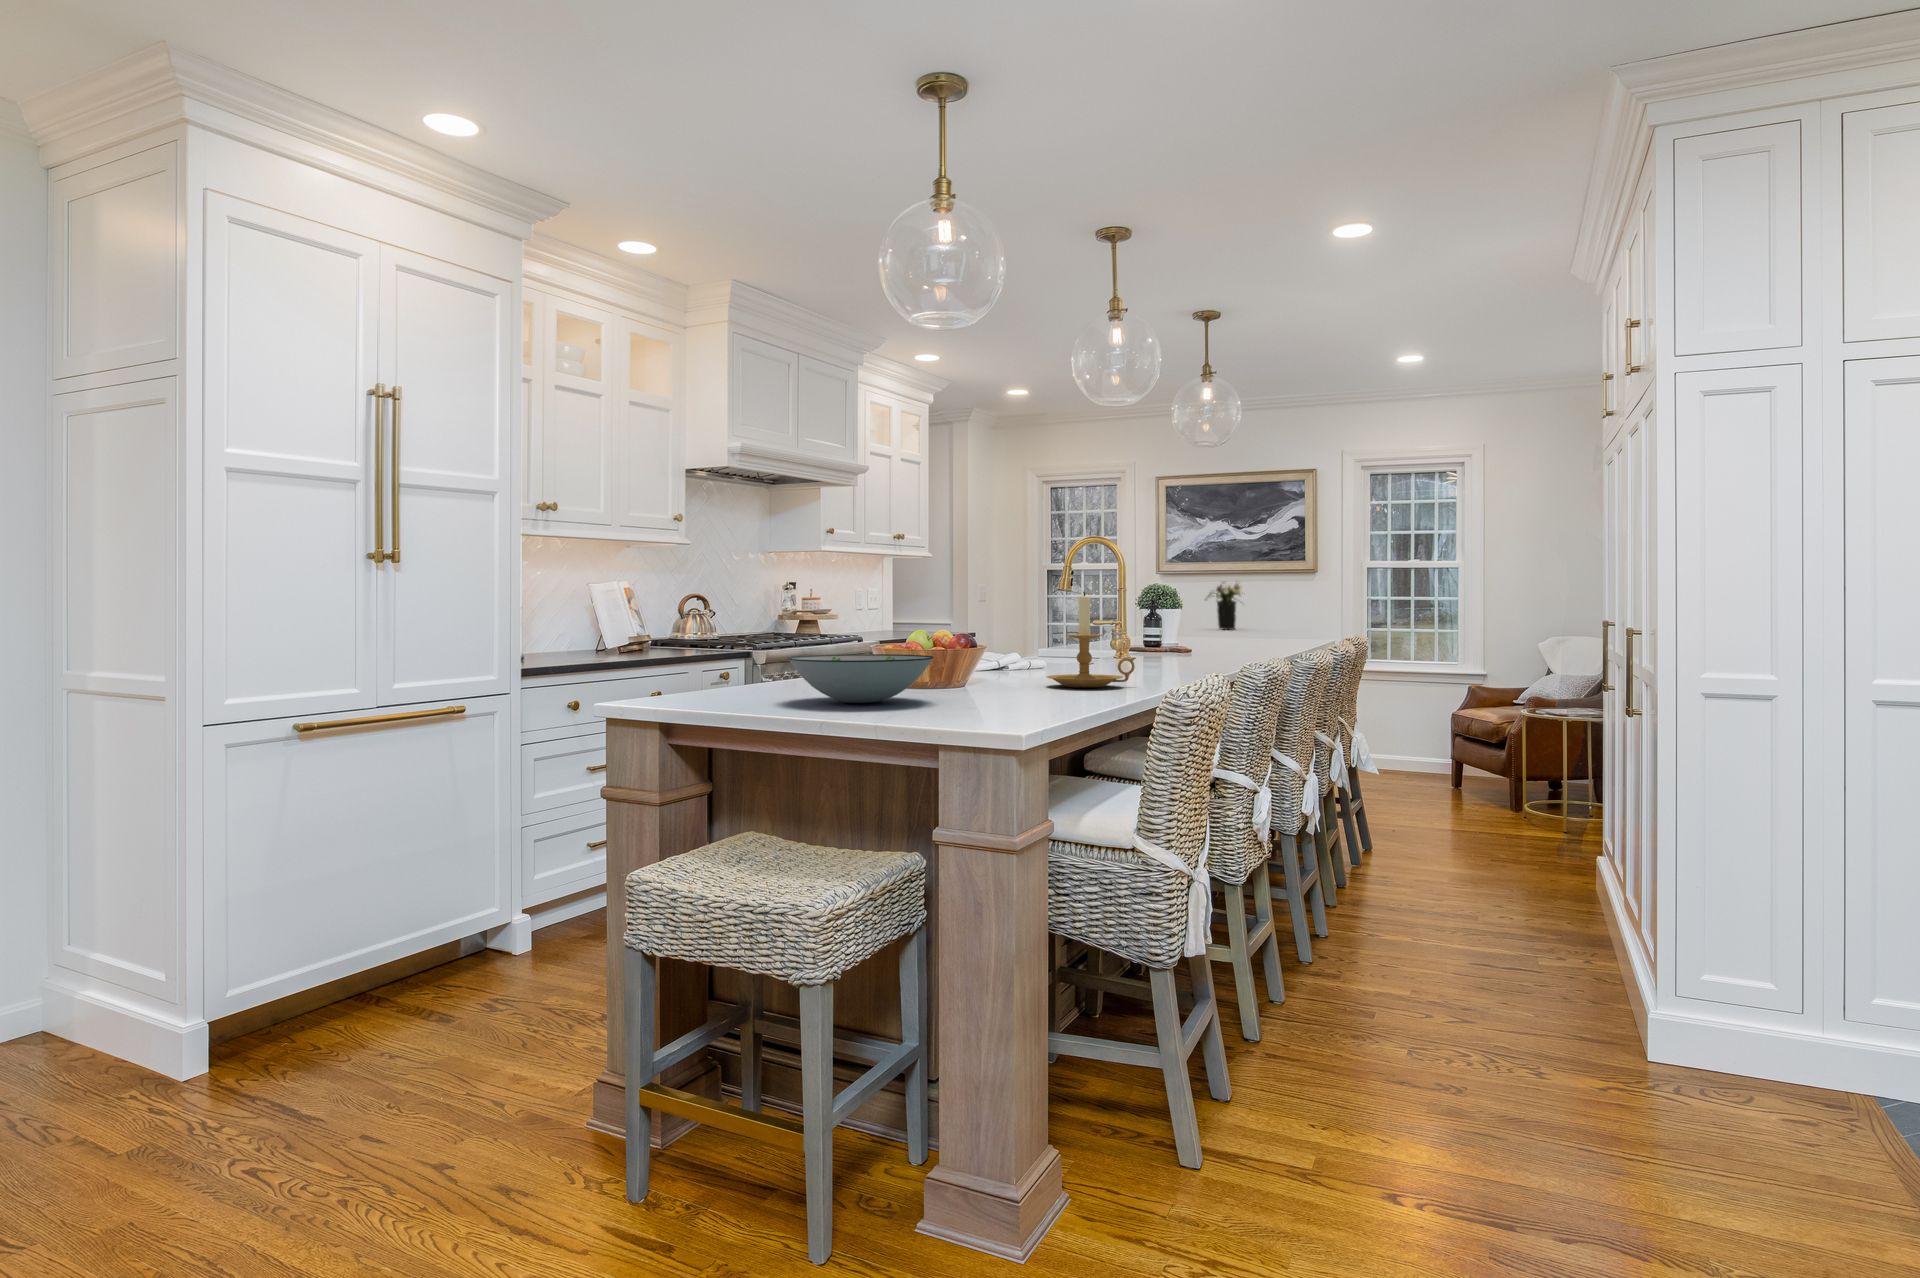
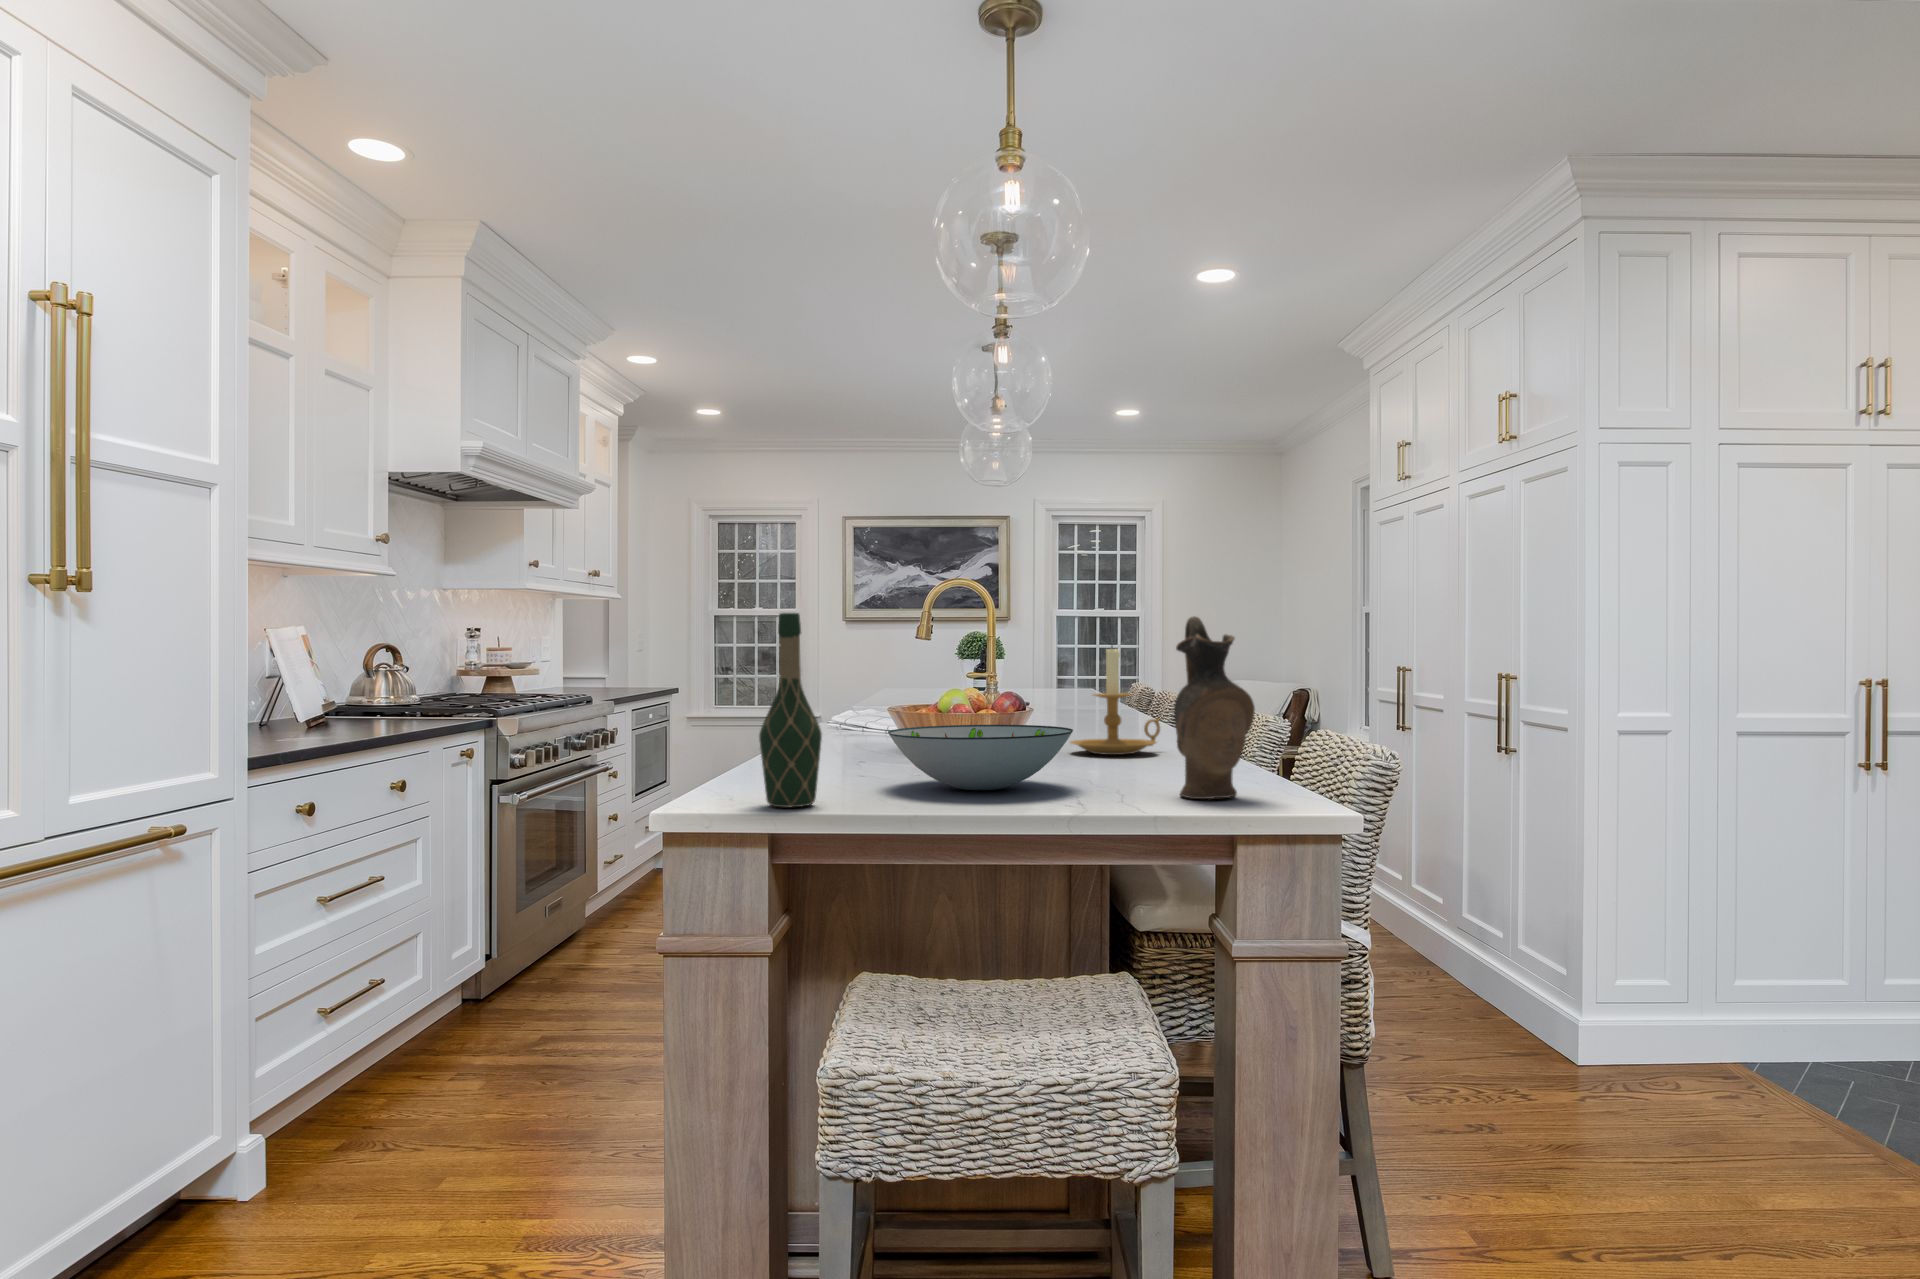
wine bottle: none [670,566,715,705] -> present [759,613,822,807]
ceramic pitcher: none [965,566,1026,716] -> present [1174,616,1255,799]
flower arrangement: present [1206,581,1241,630] -> none [900,628,943,680]

